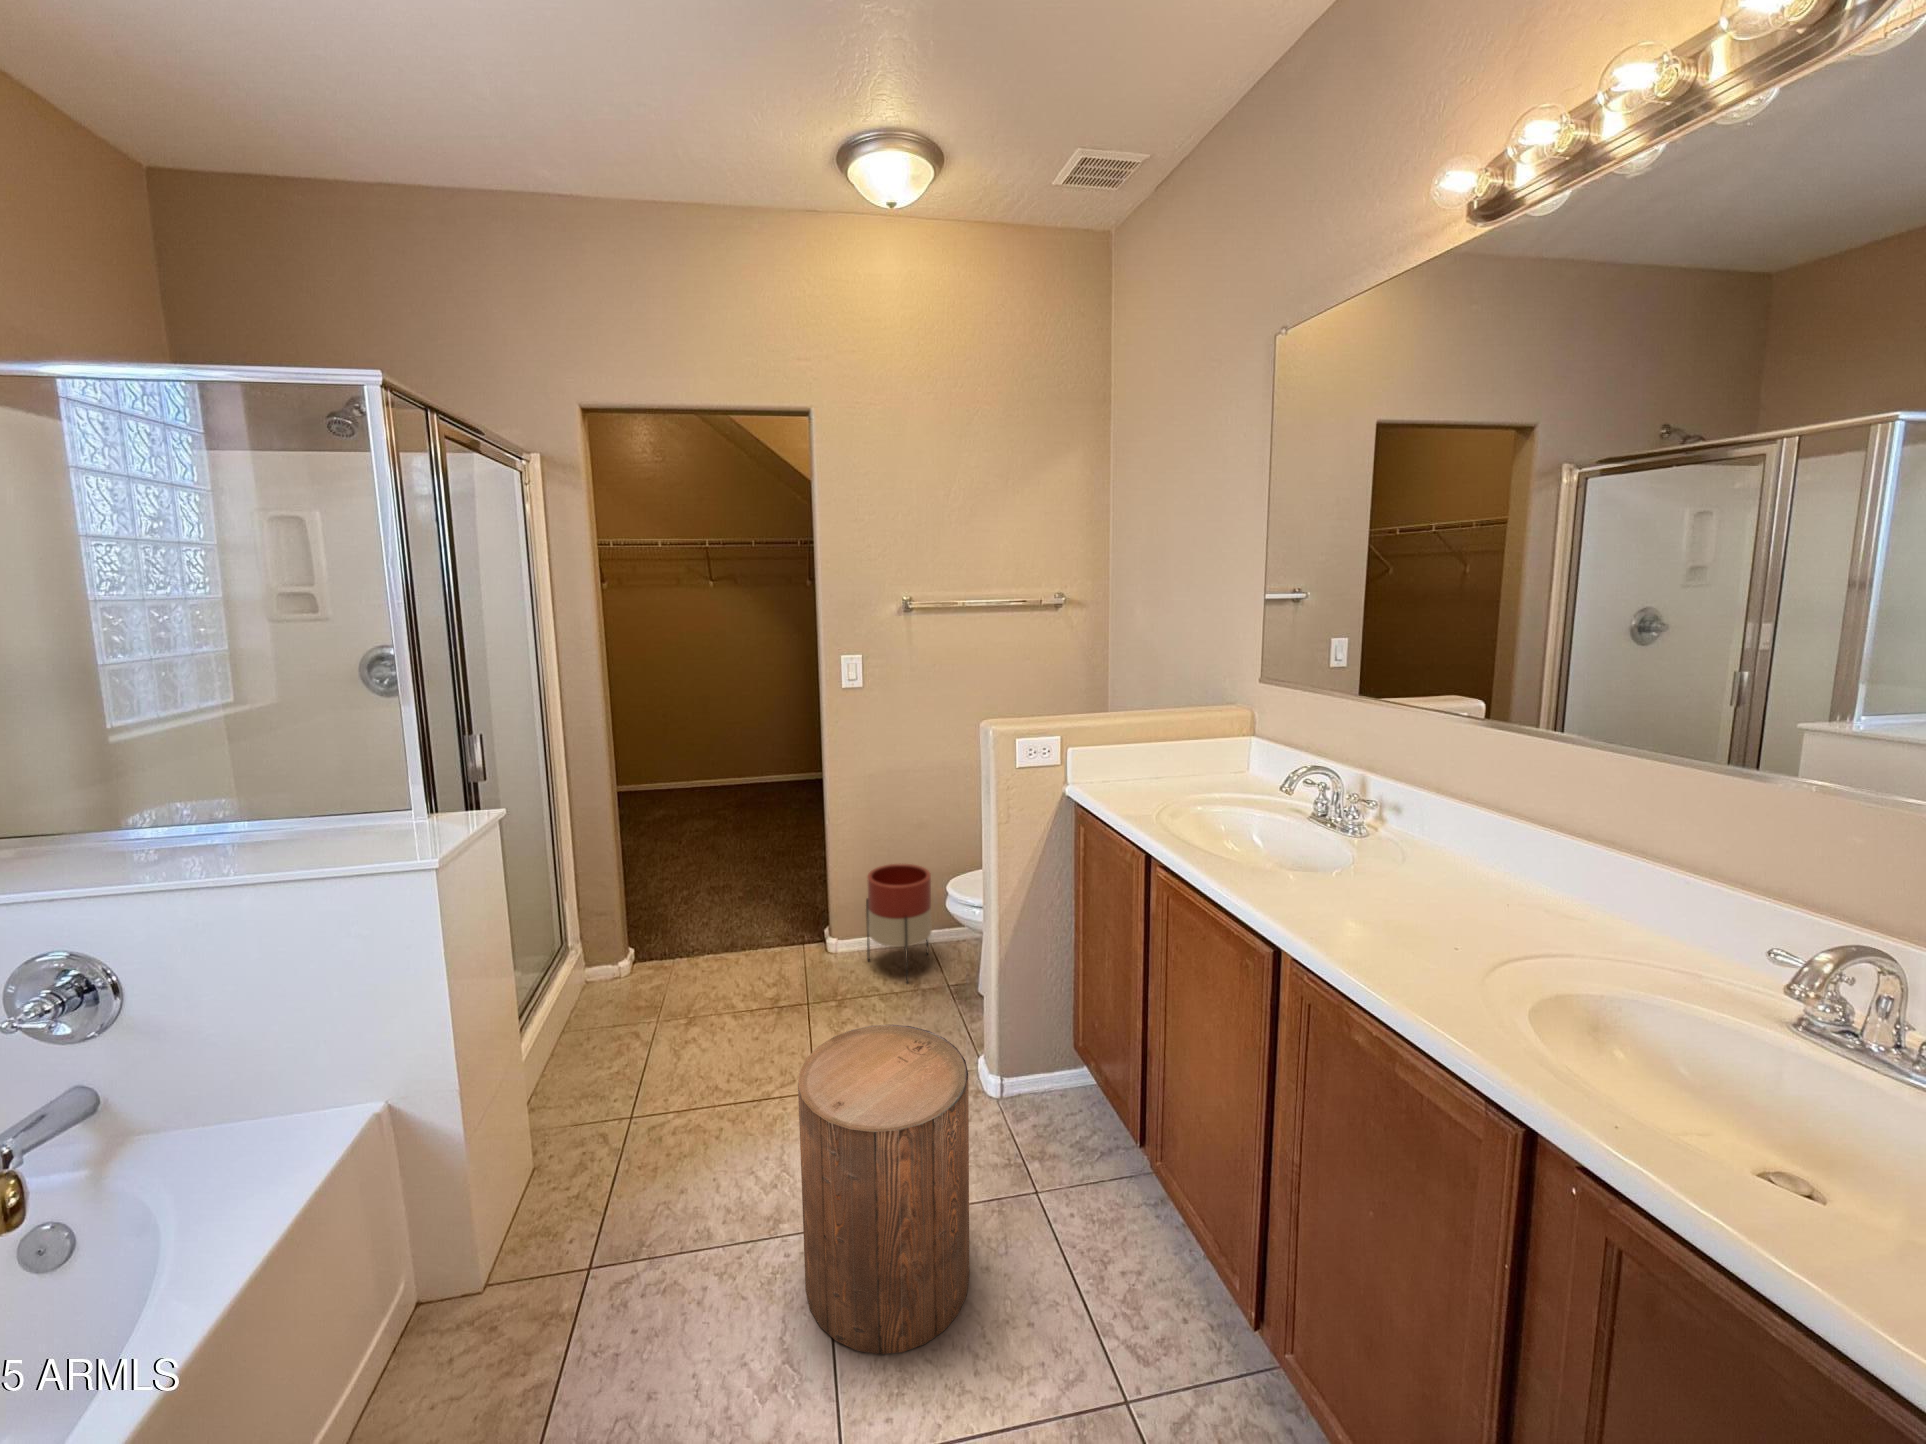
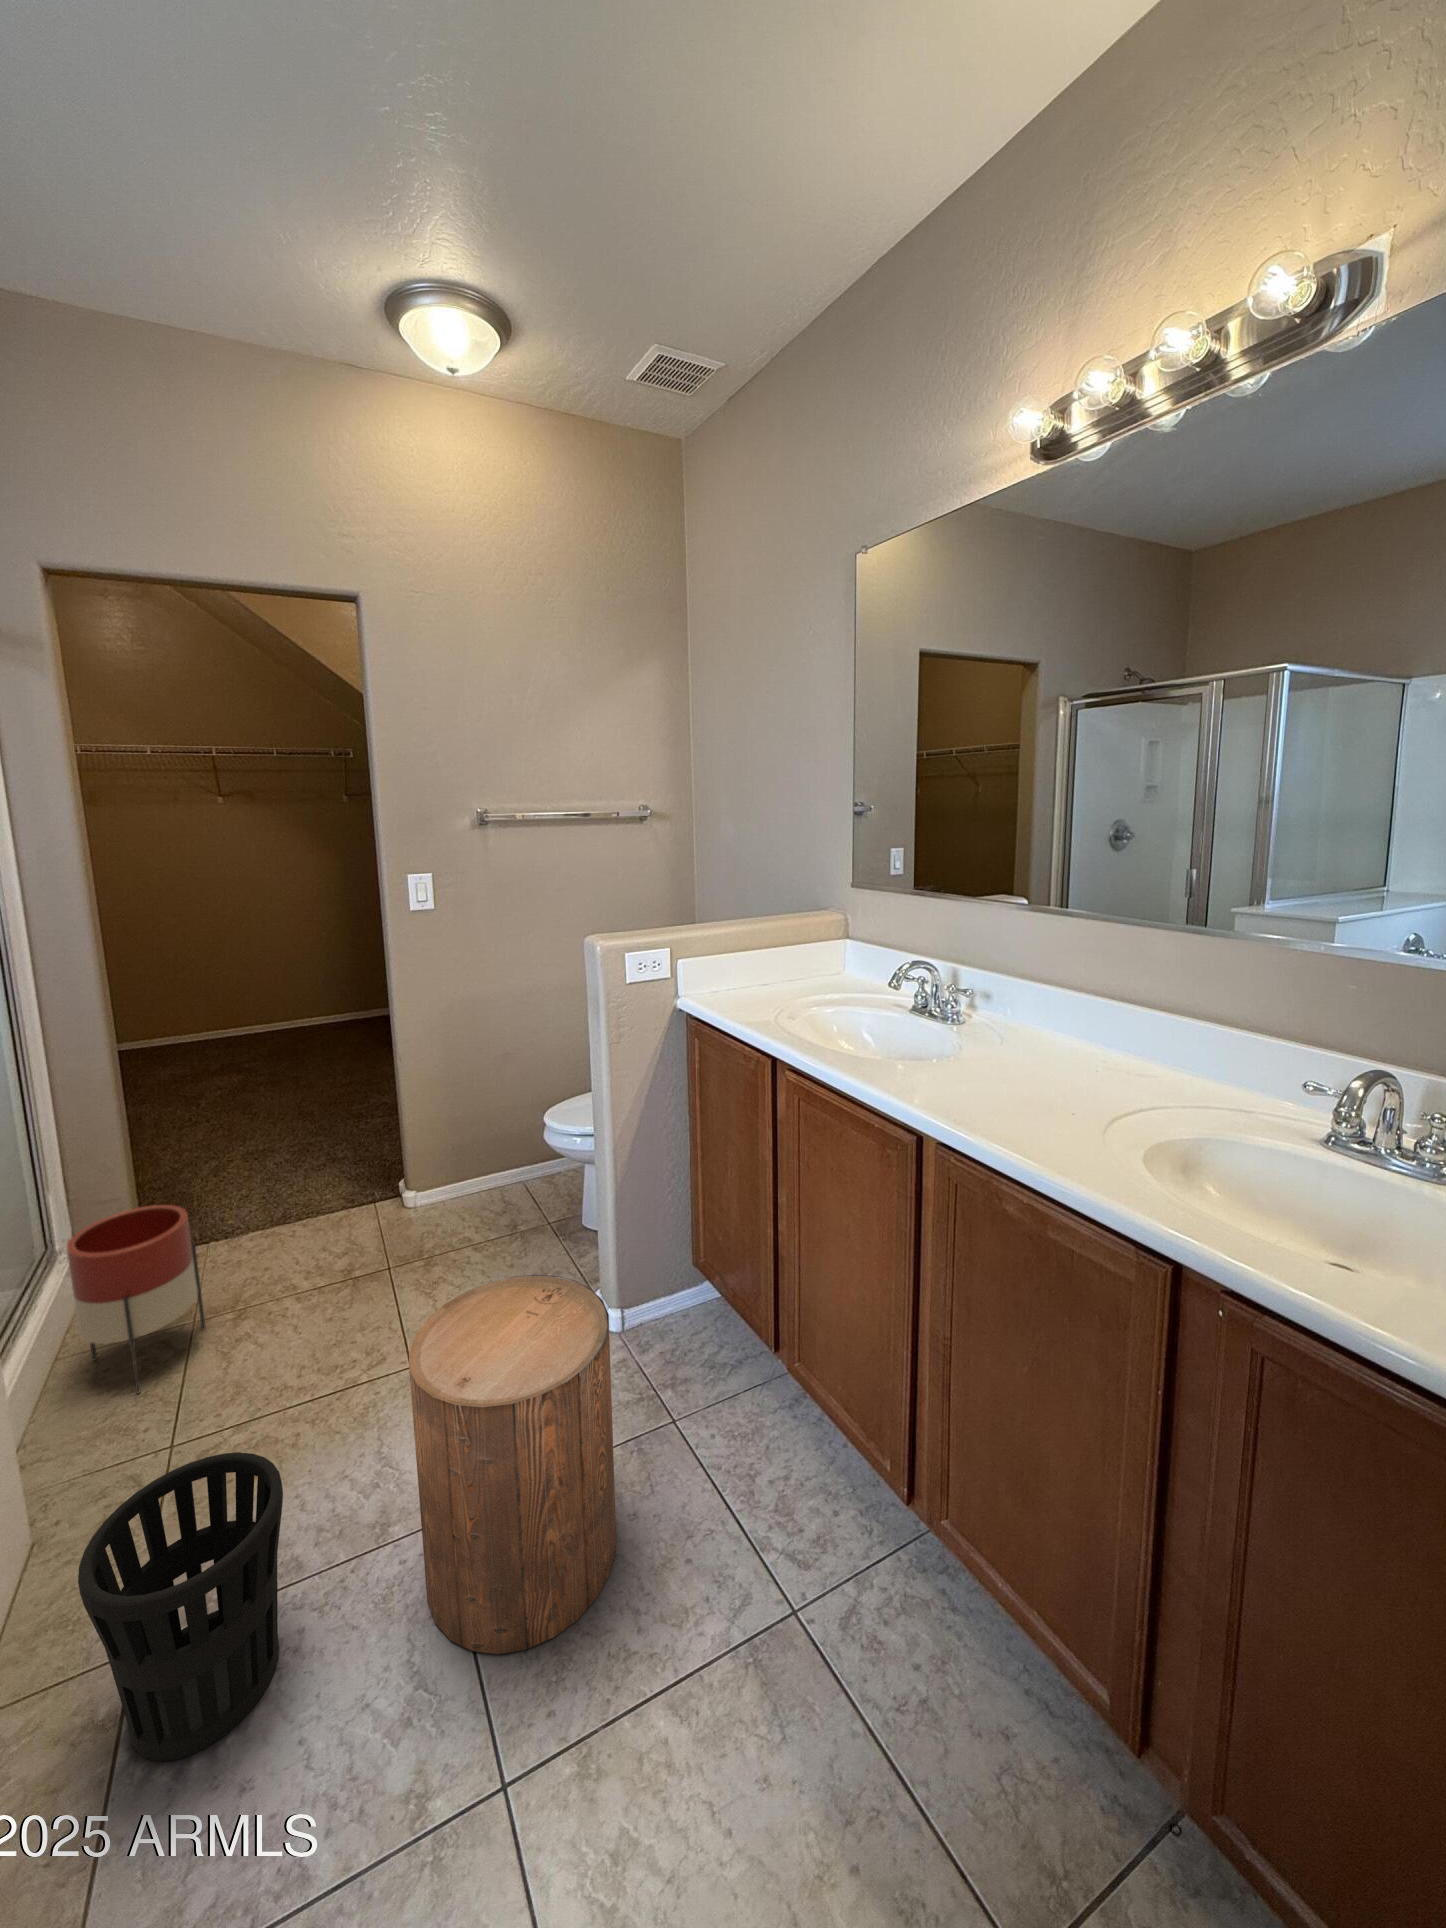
planter: present [866,864,932,982] -> present [67,1205,206,1393]
wastebasket: none [564,1123,701,1349] -> present [78,1452,283,1761]

